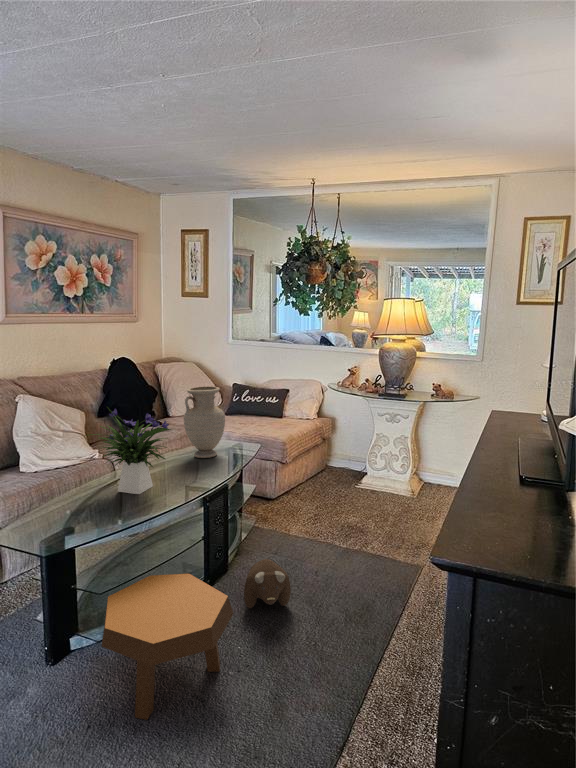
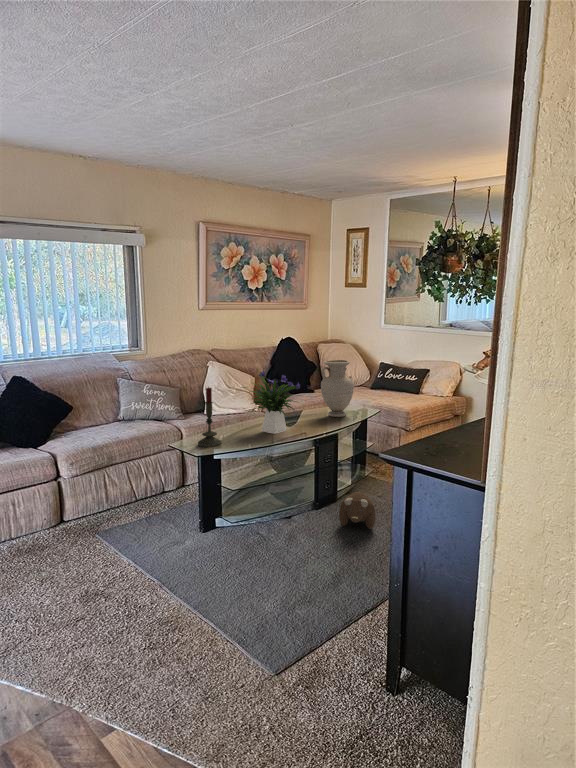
candle: none [29,440,67,532] -> present [198,387,221,448]
footstool: present [102,574,233,720] -> none [226,485,317,569]

